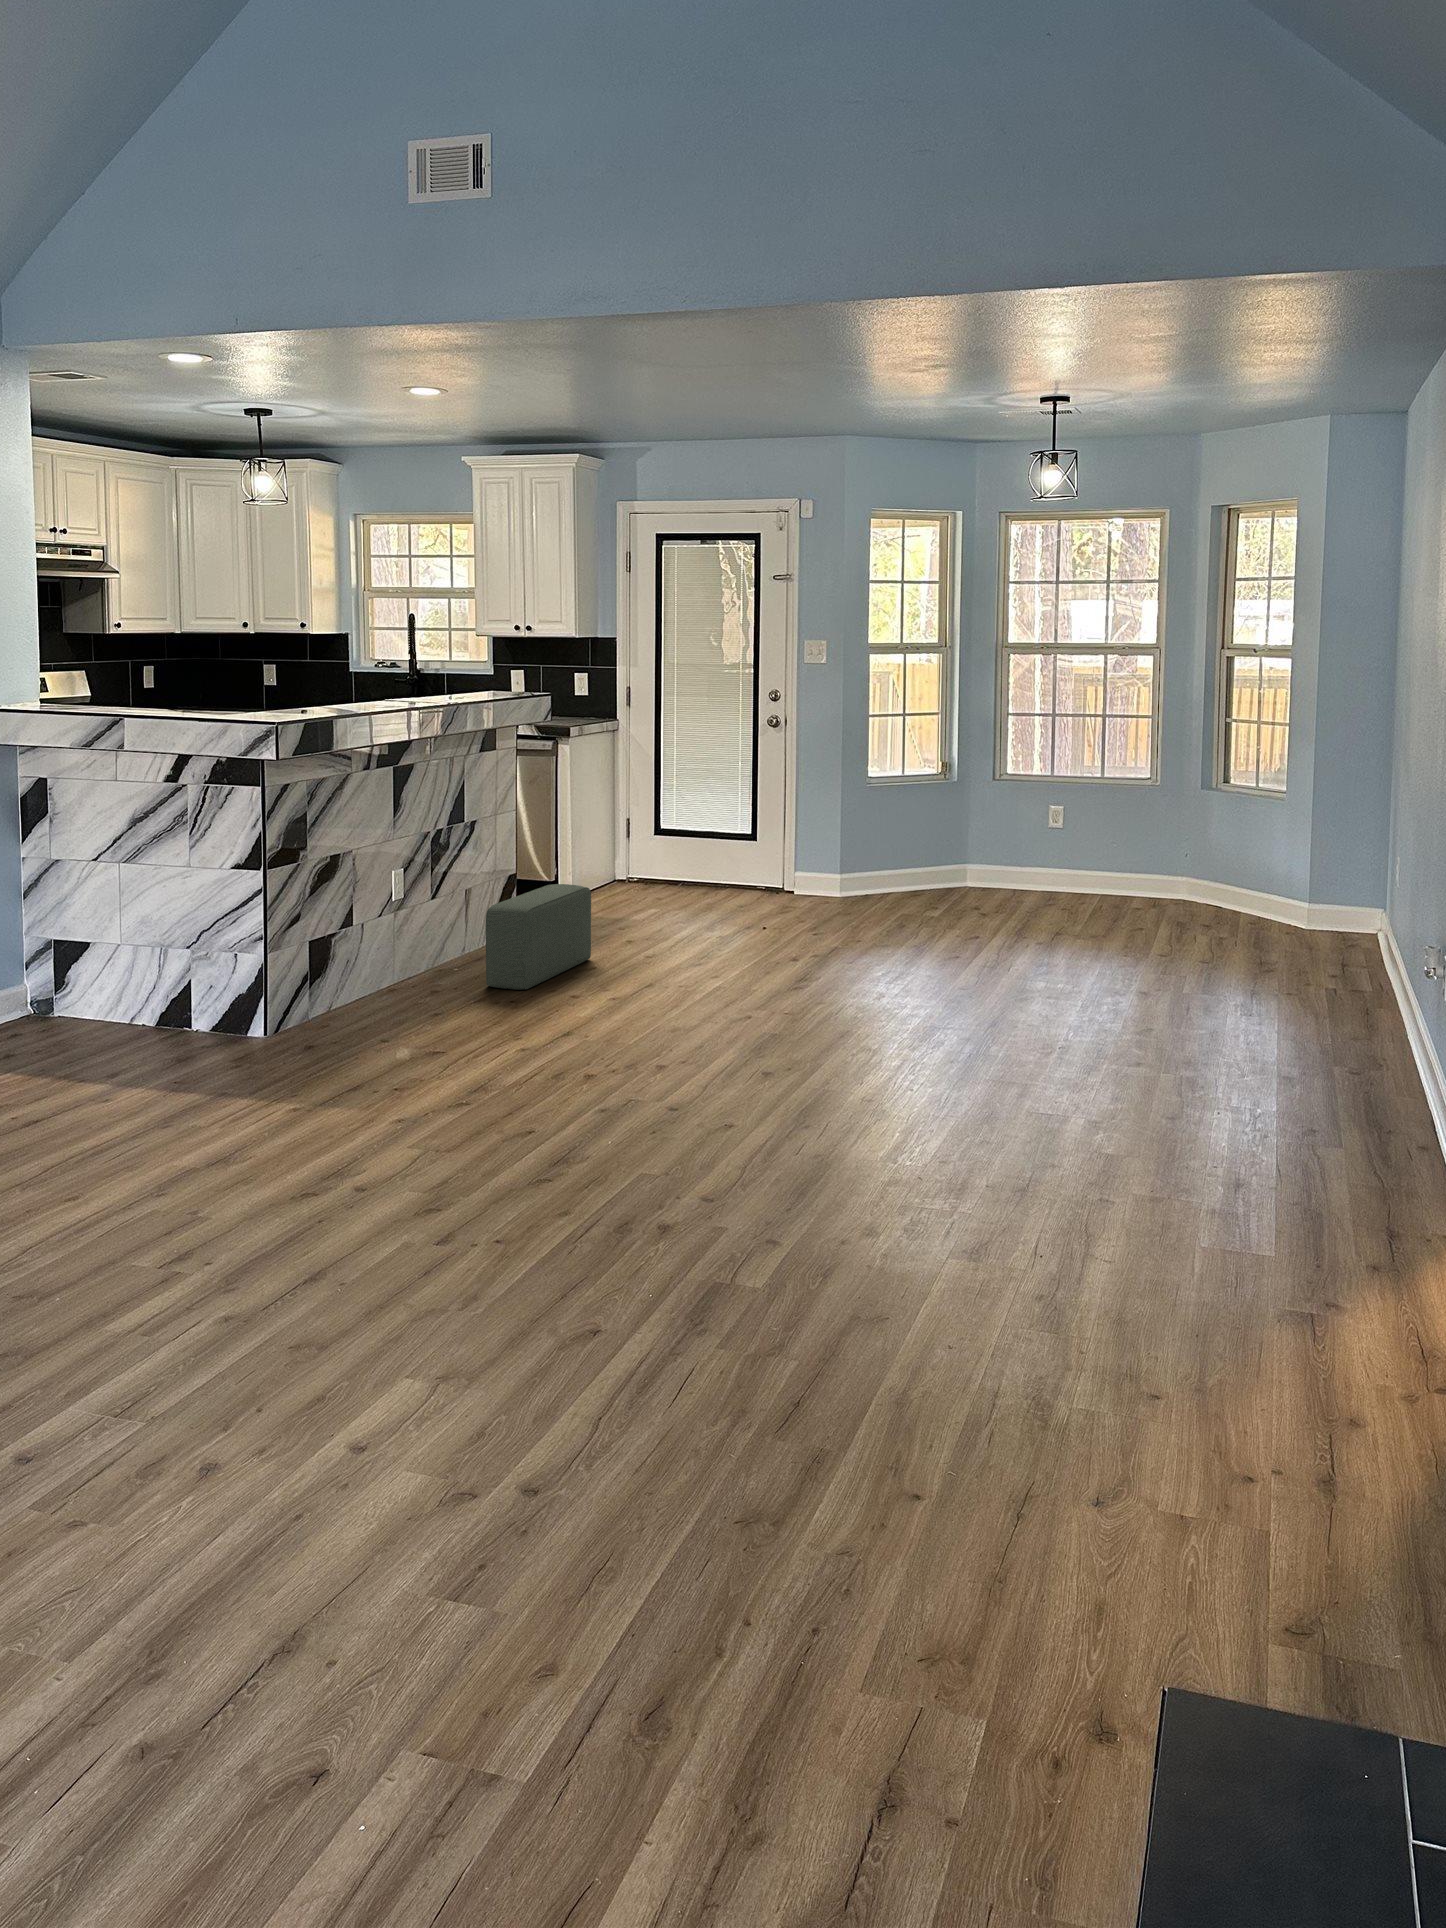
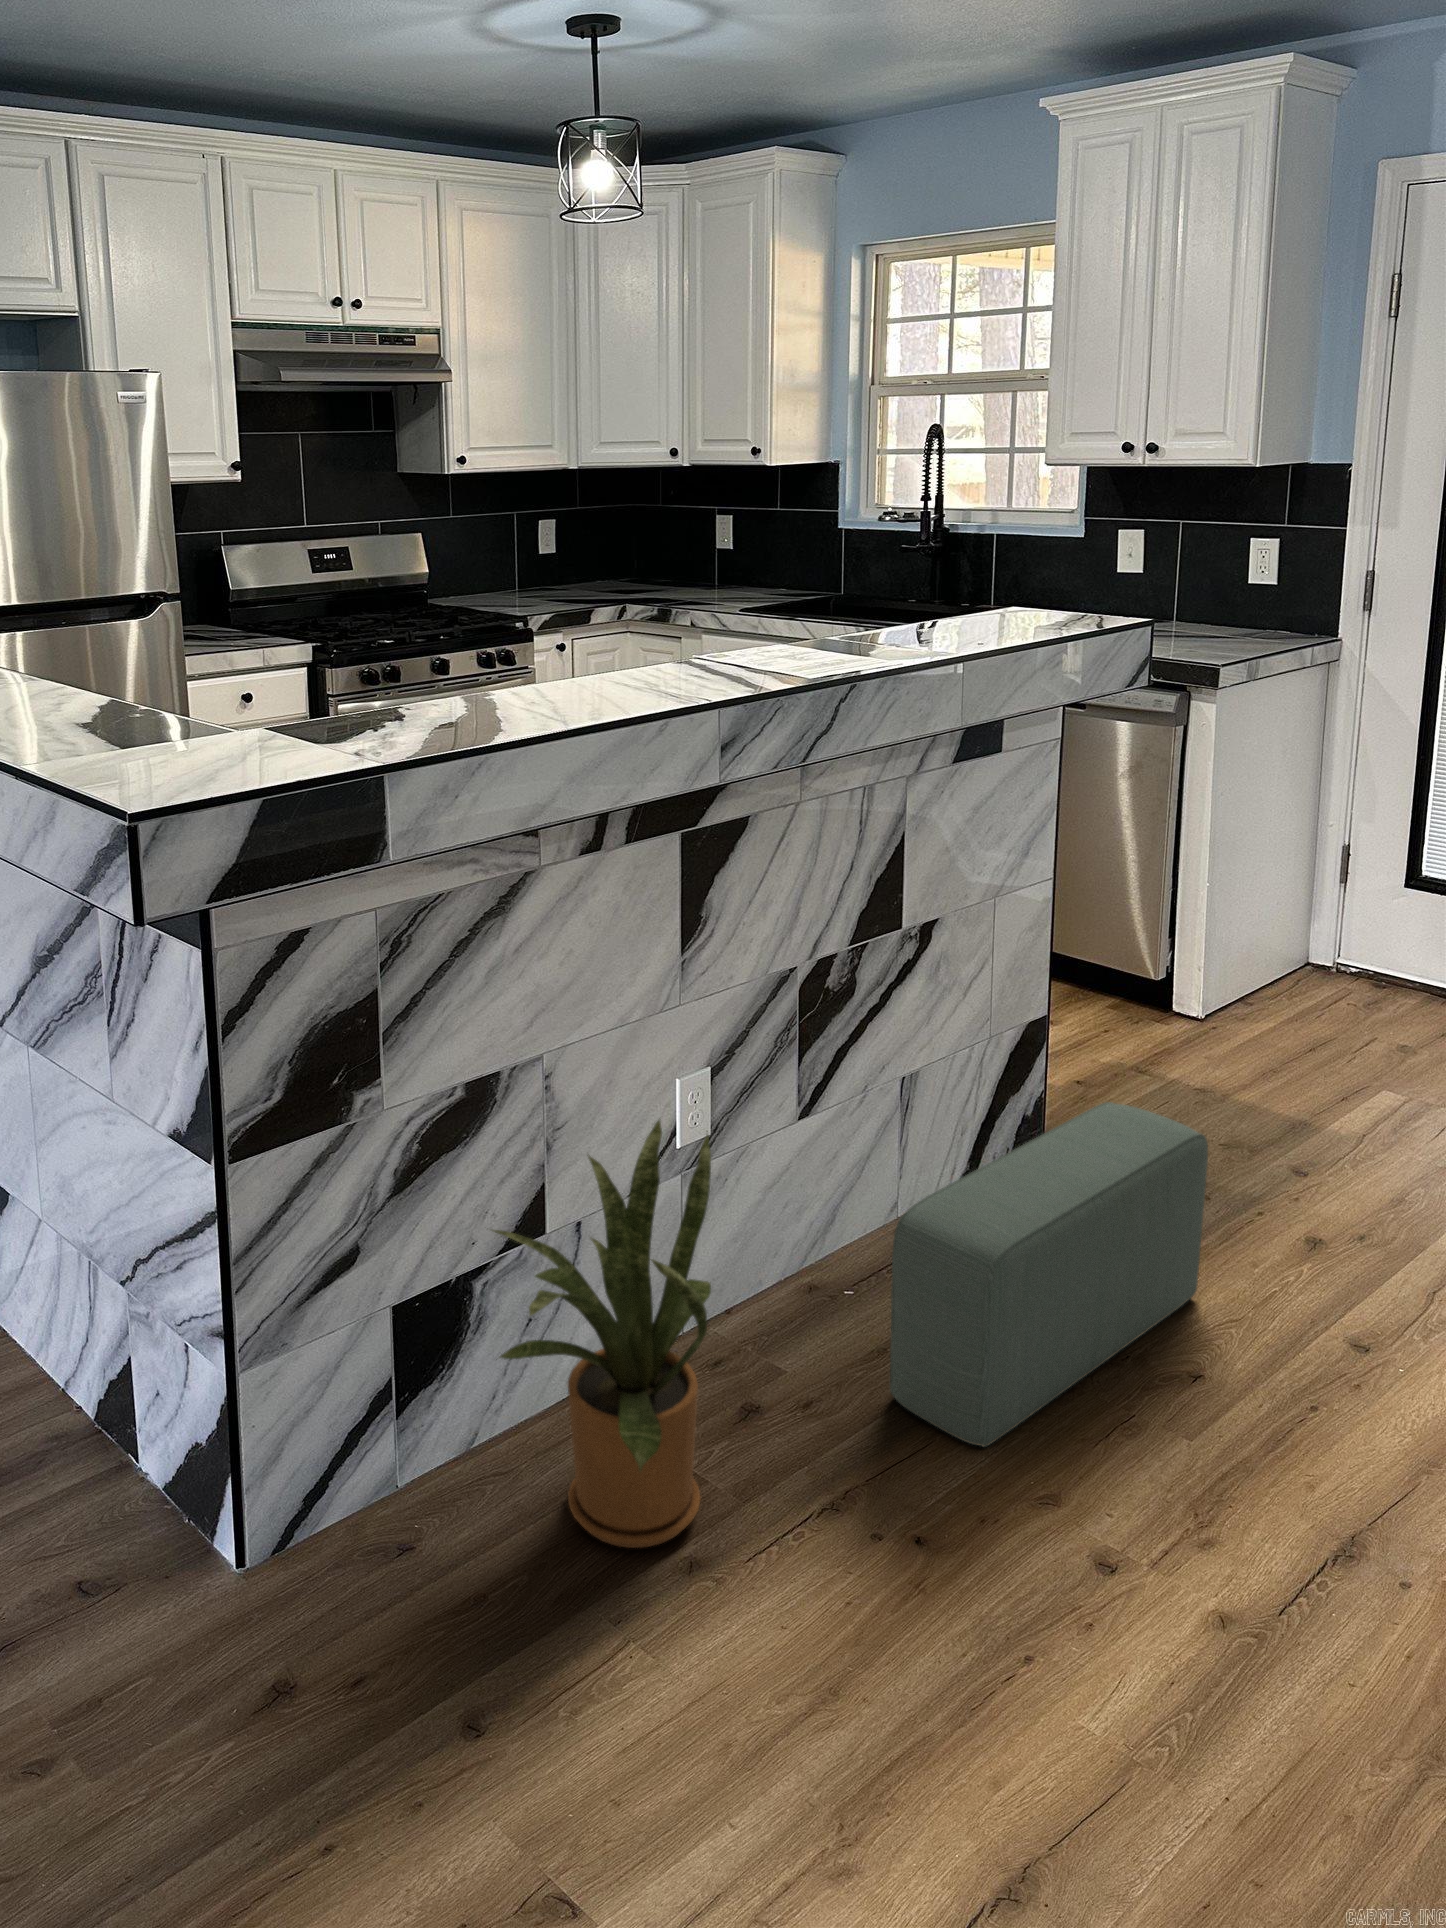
house plant: none [346,867,441,1017] -> present [492,1120,711,1548]

